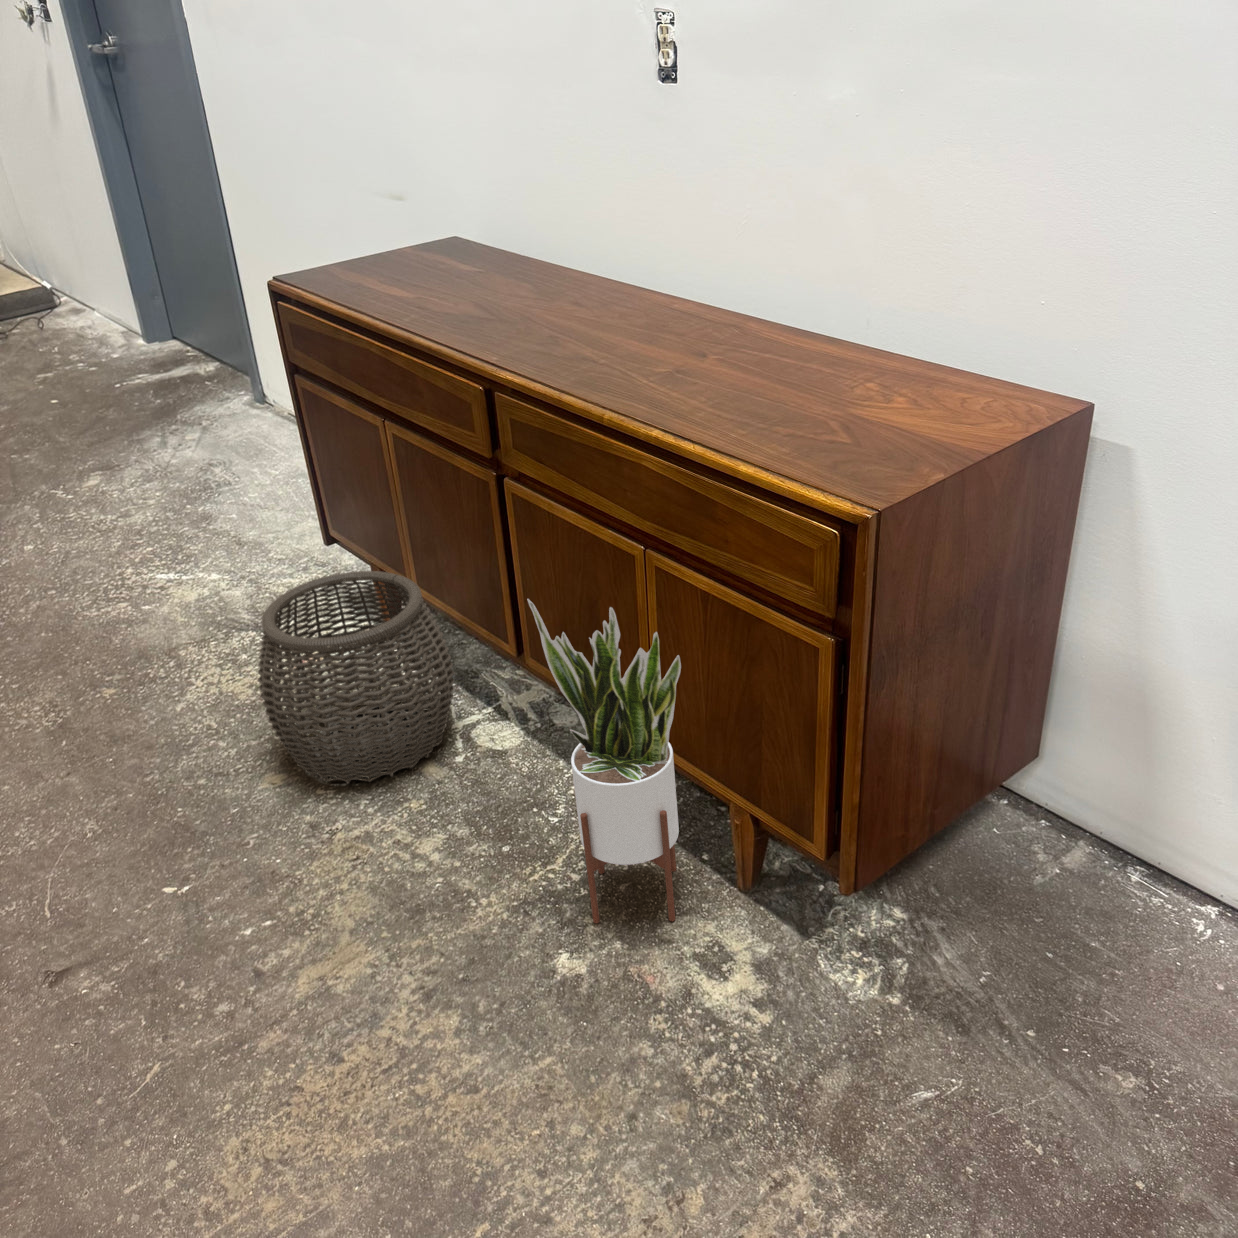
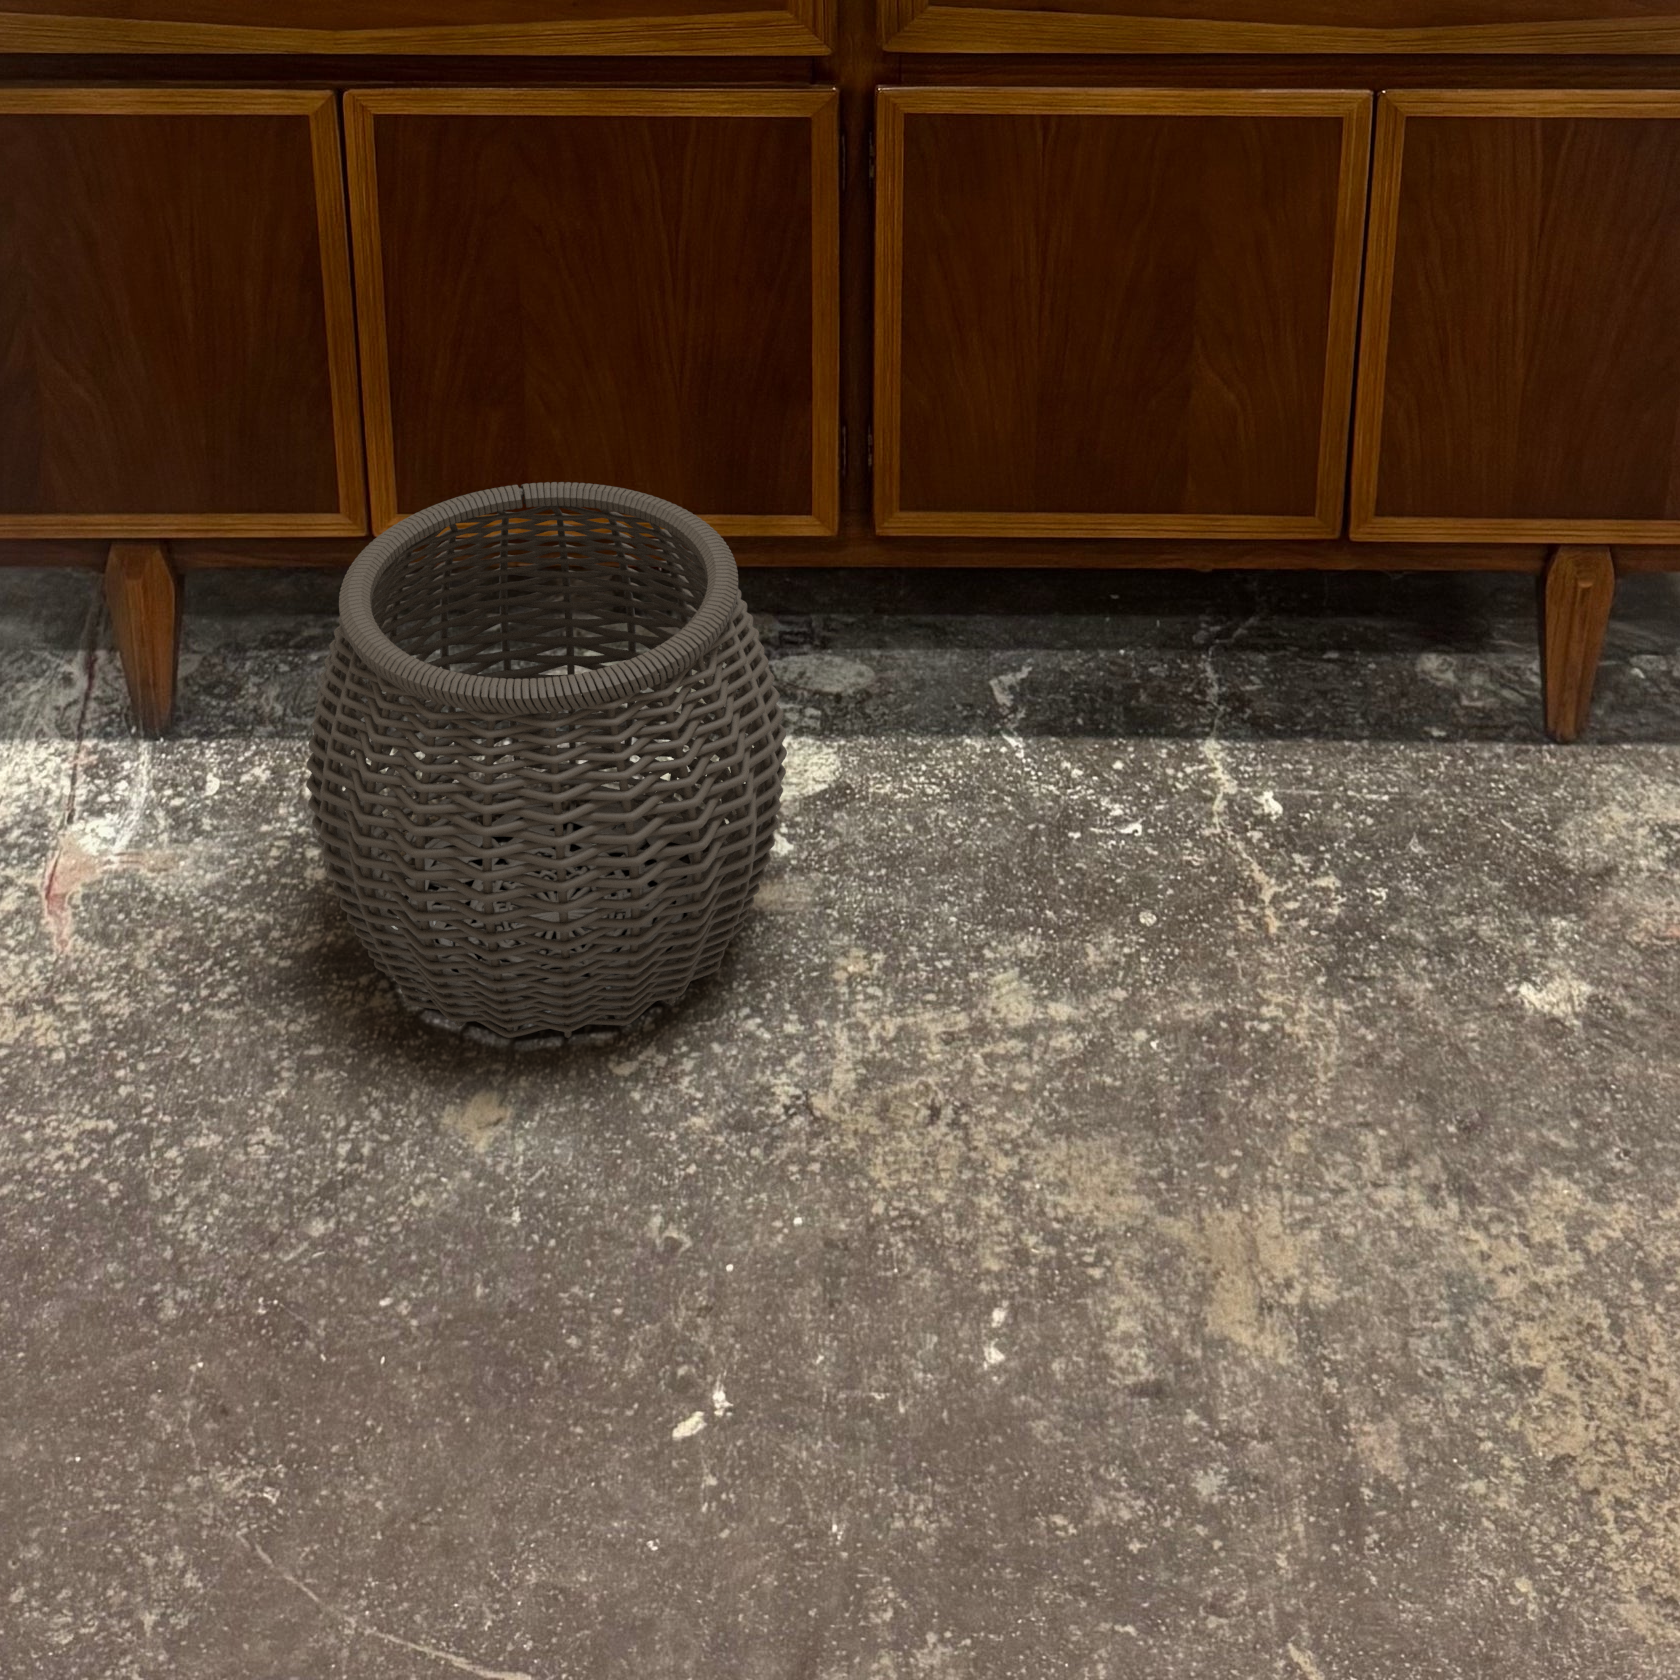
potted plant: present [527,599,681,923] -> none [1344,268,1601,919]

